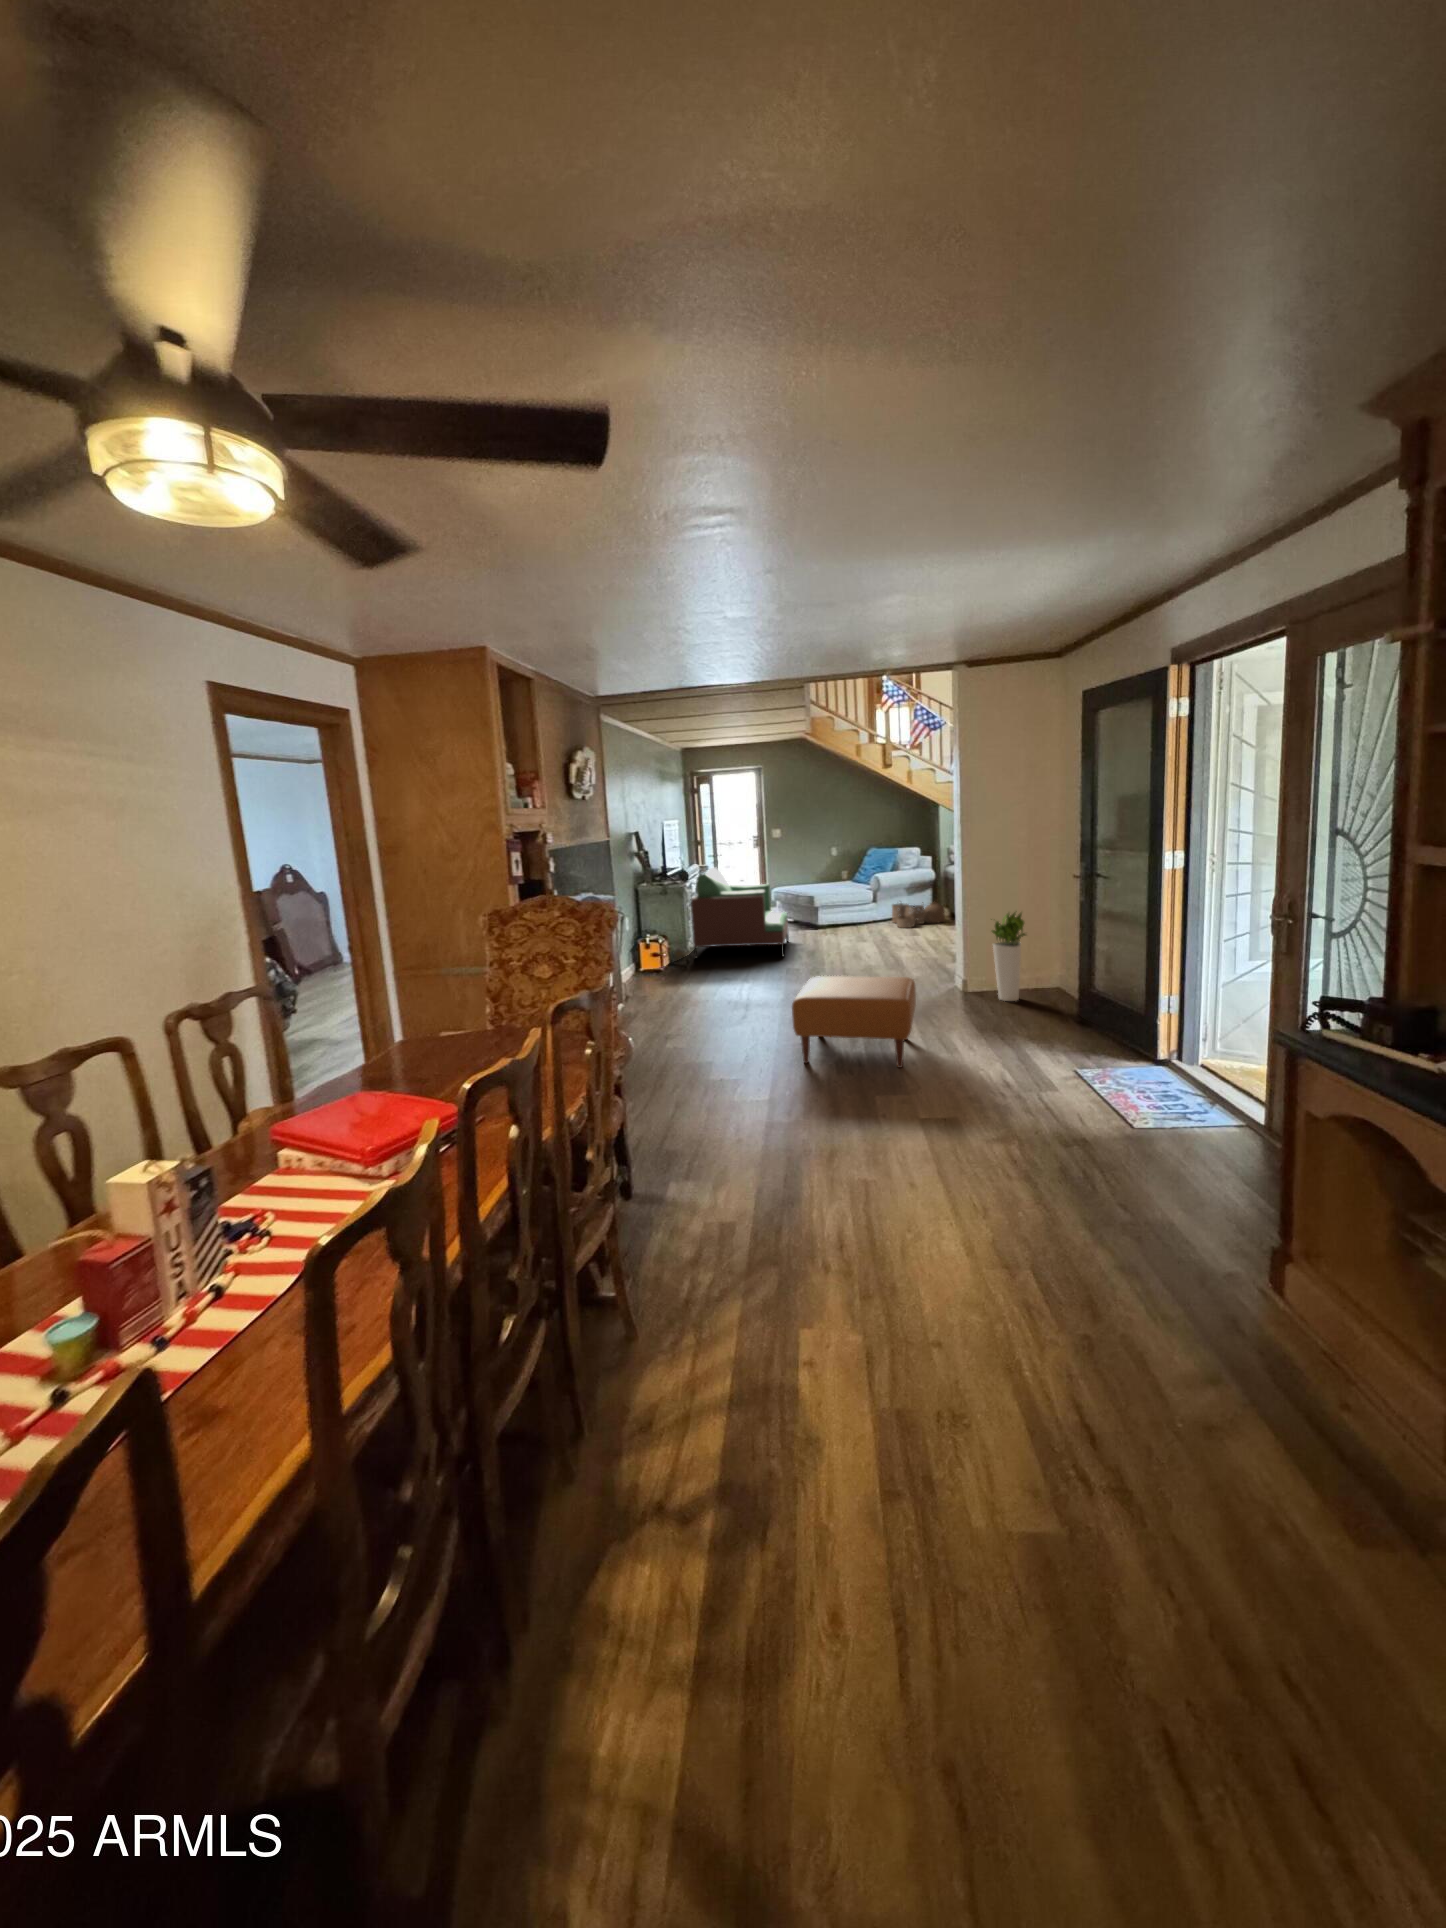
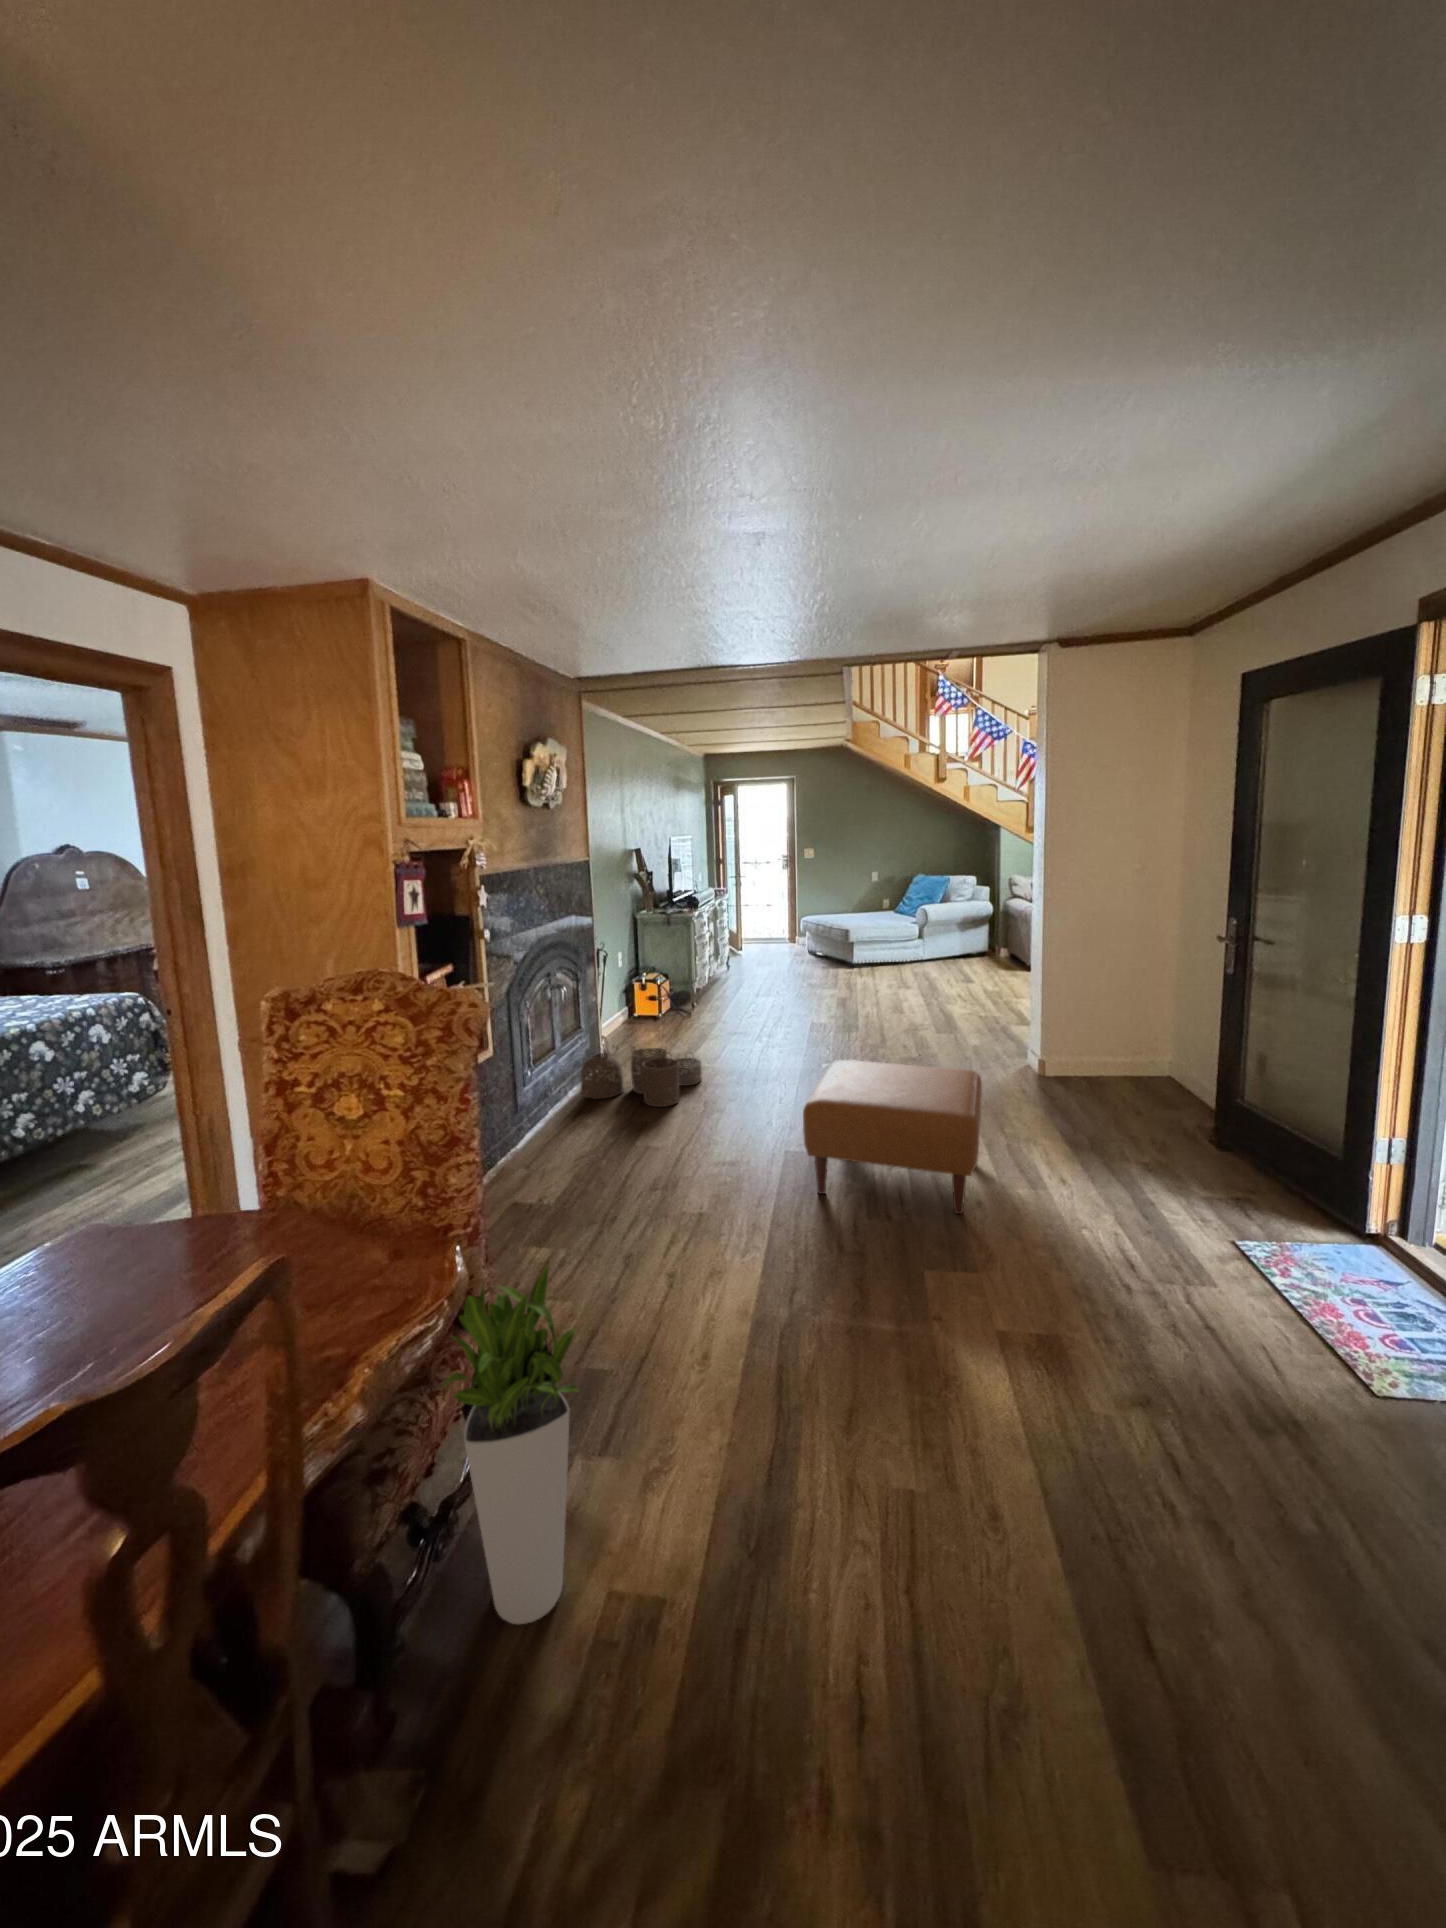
armchair: present [691,868,789,959] -> none [698,893,816,1005]
woven basket: present [892,902,945,928] -> present [580,1048,702,1107]
planter: present [992,913,1026,1001] -> present [442,1266,578,1624]

